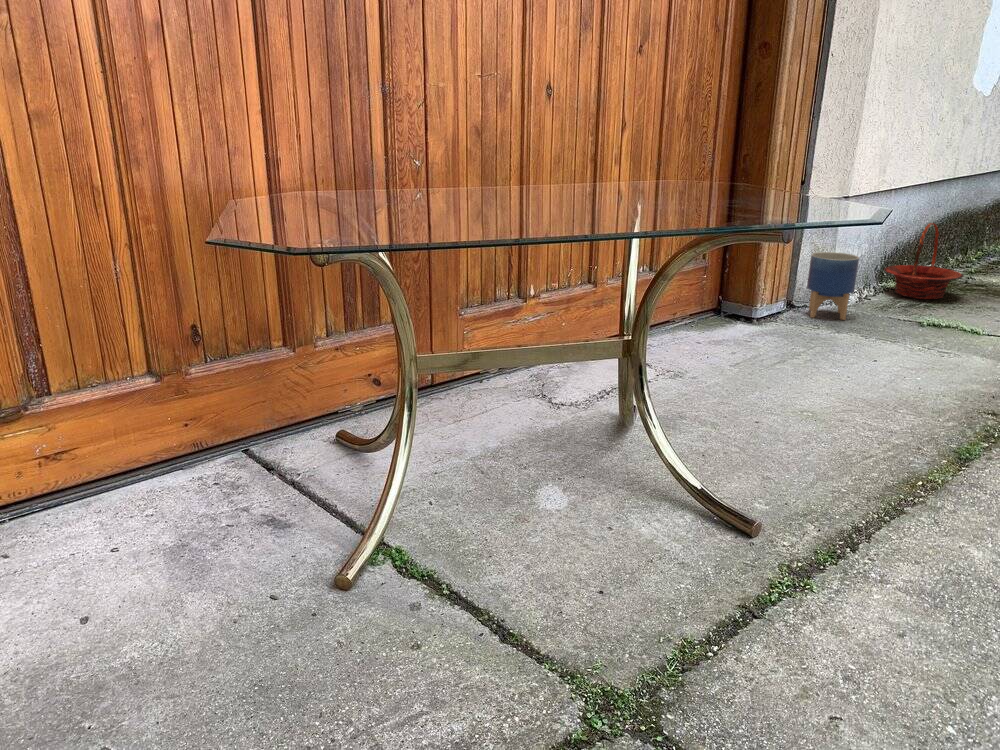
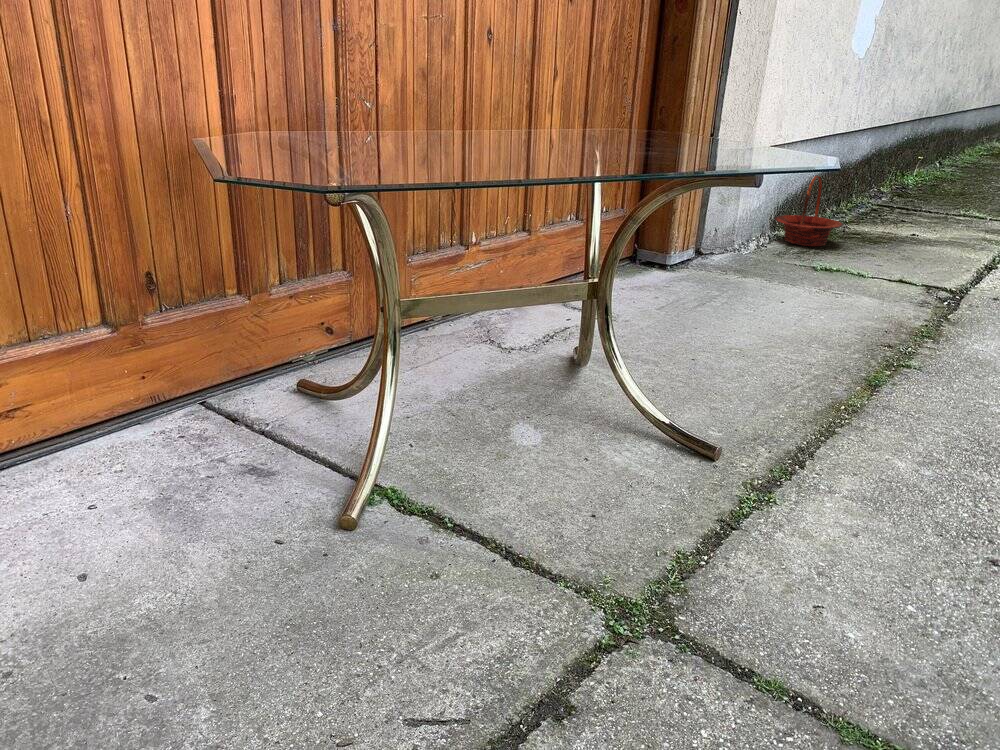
planter: present [807,252,859,320] -> none [713,202,760,266]

